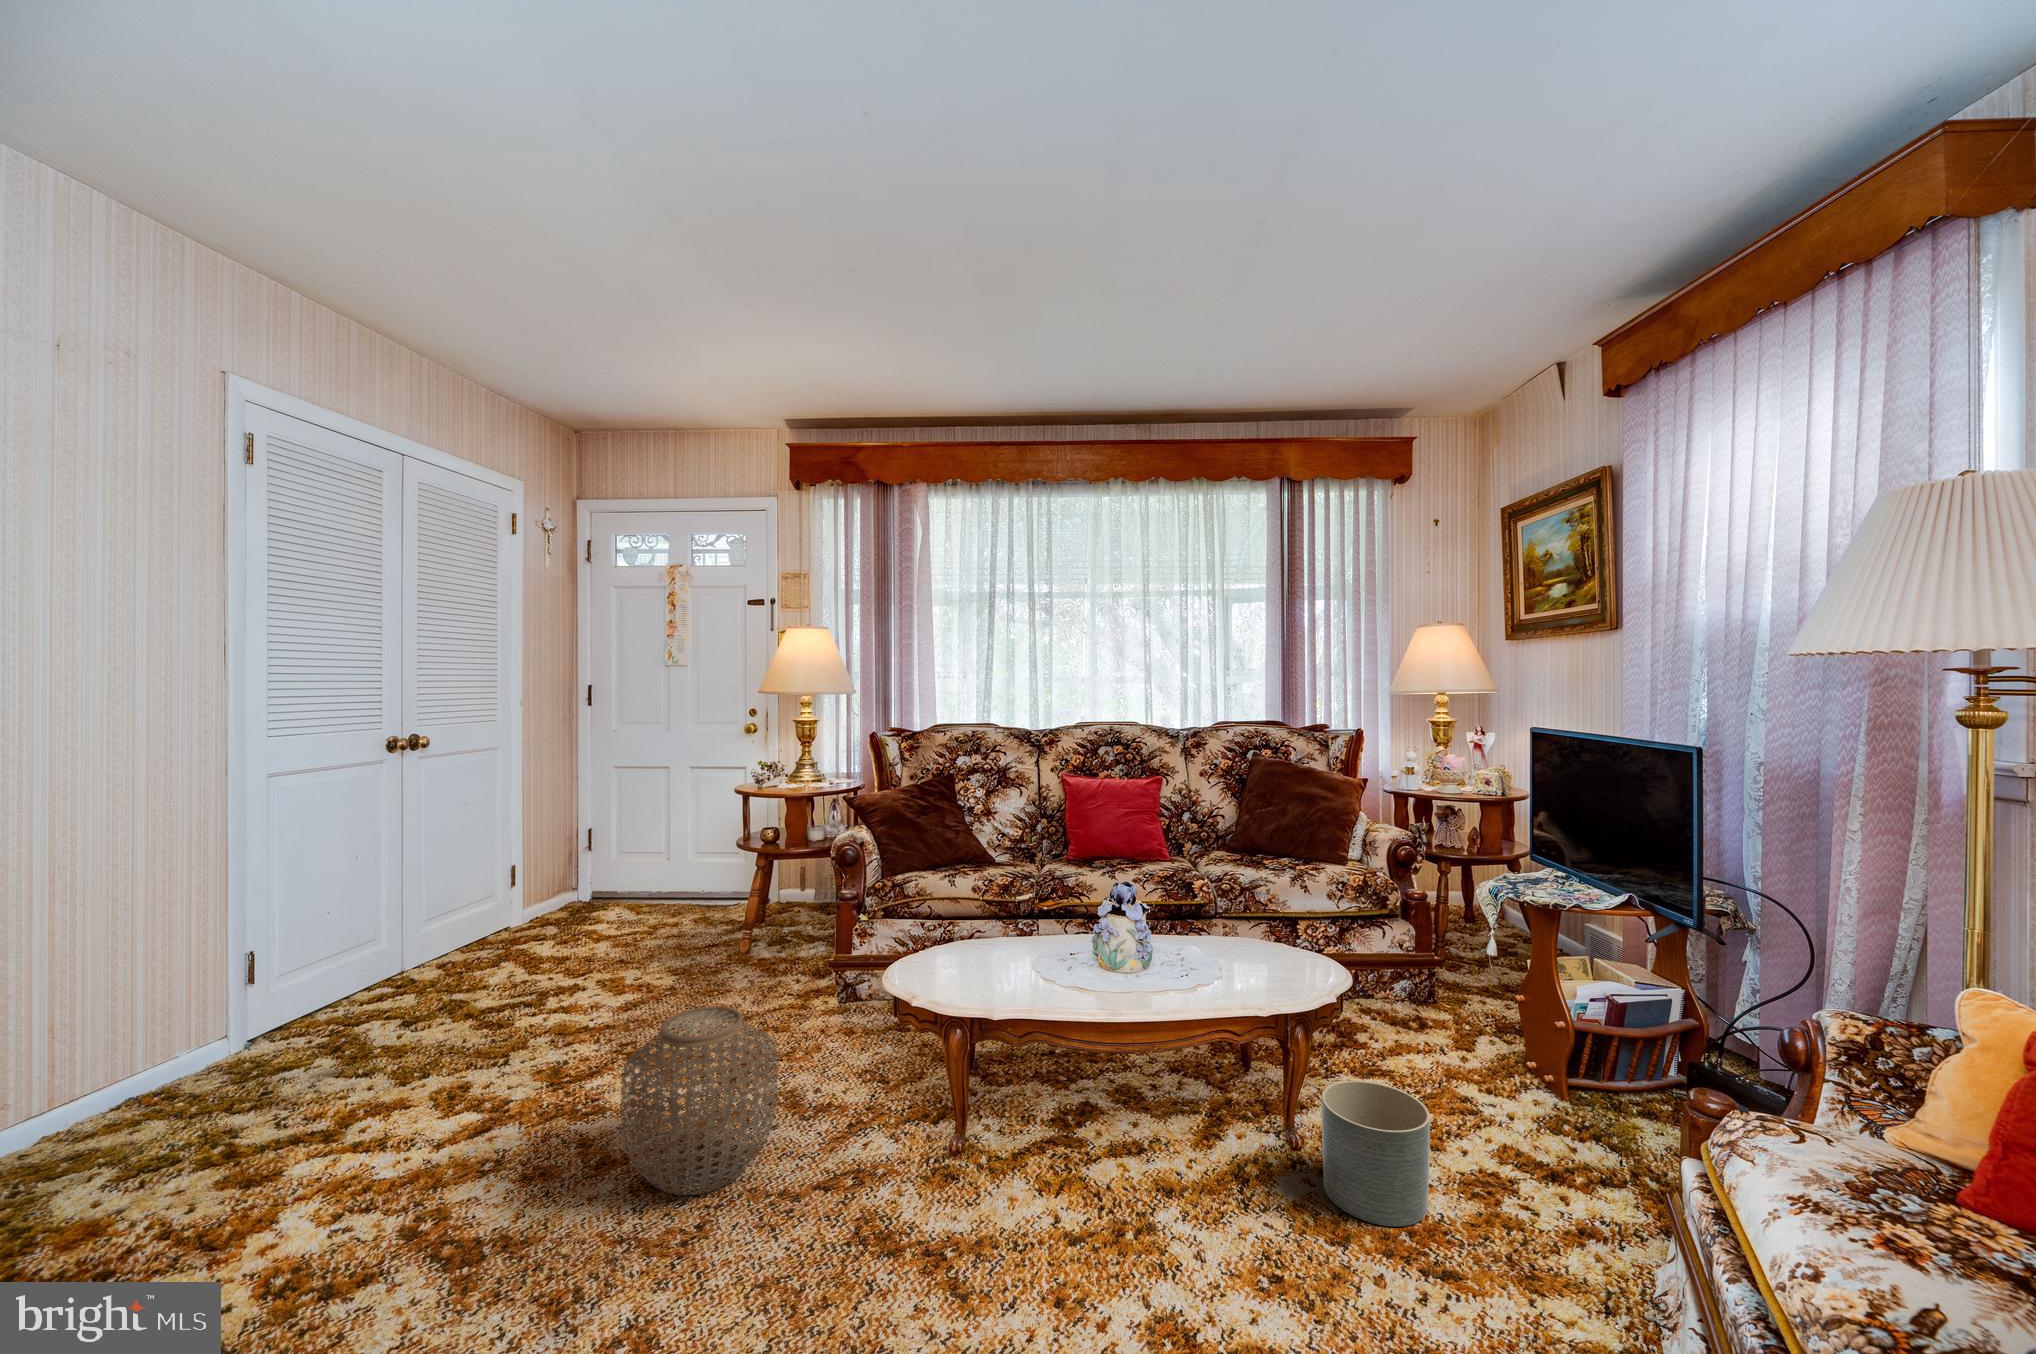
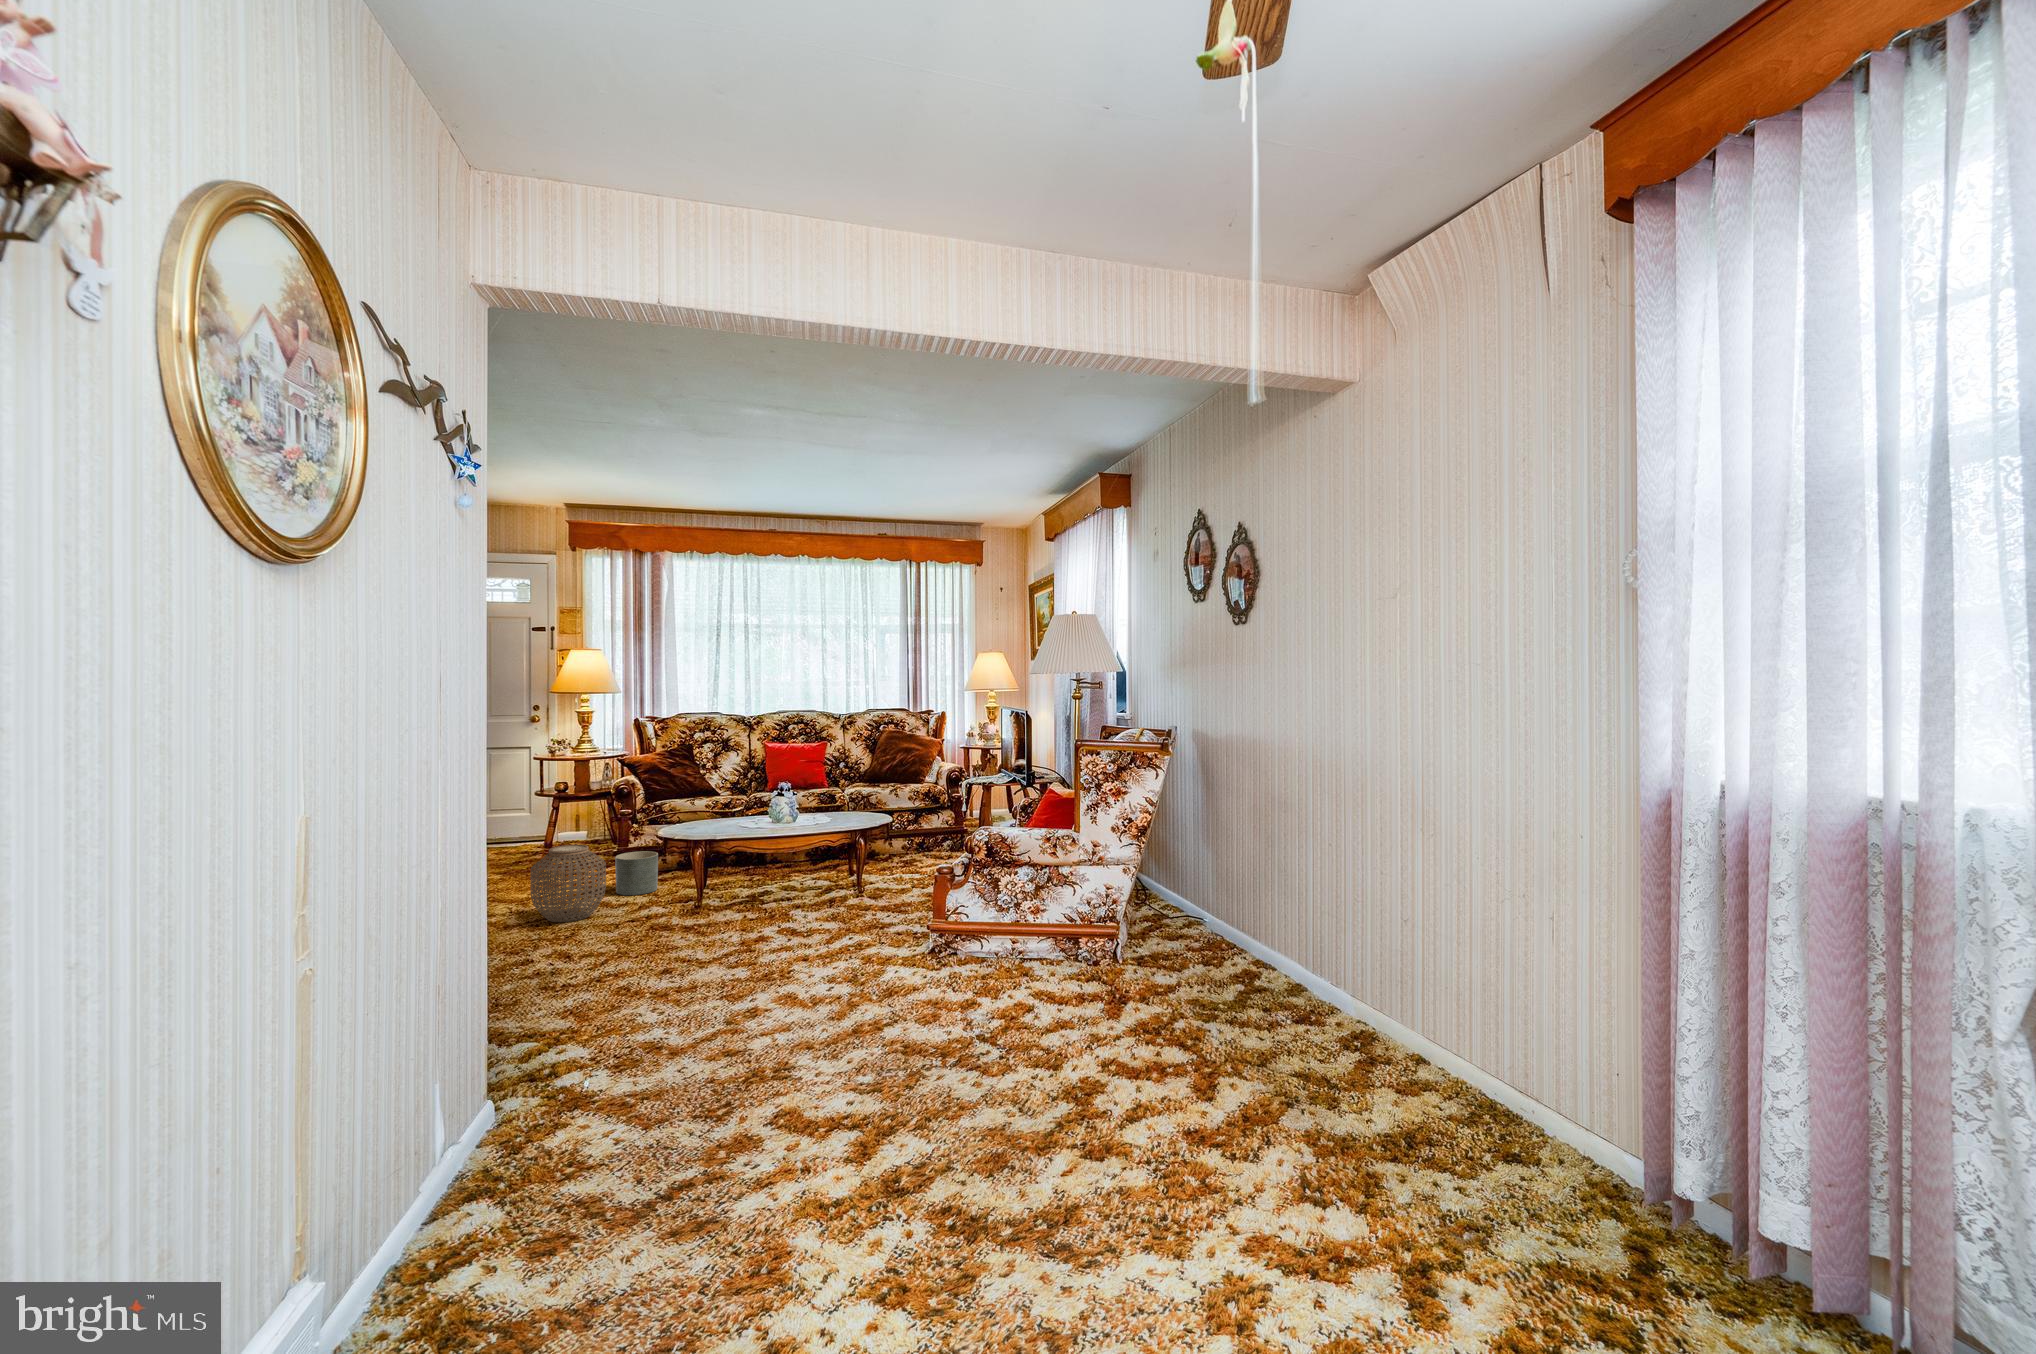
planter: present [1321,1081,1430,1227] -> present [615,851,658,895]

